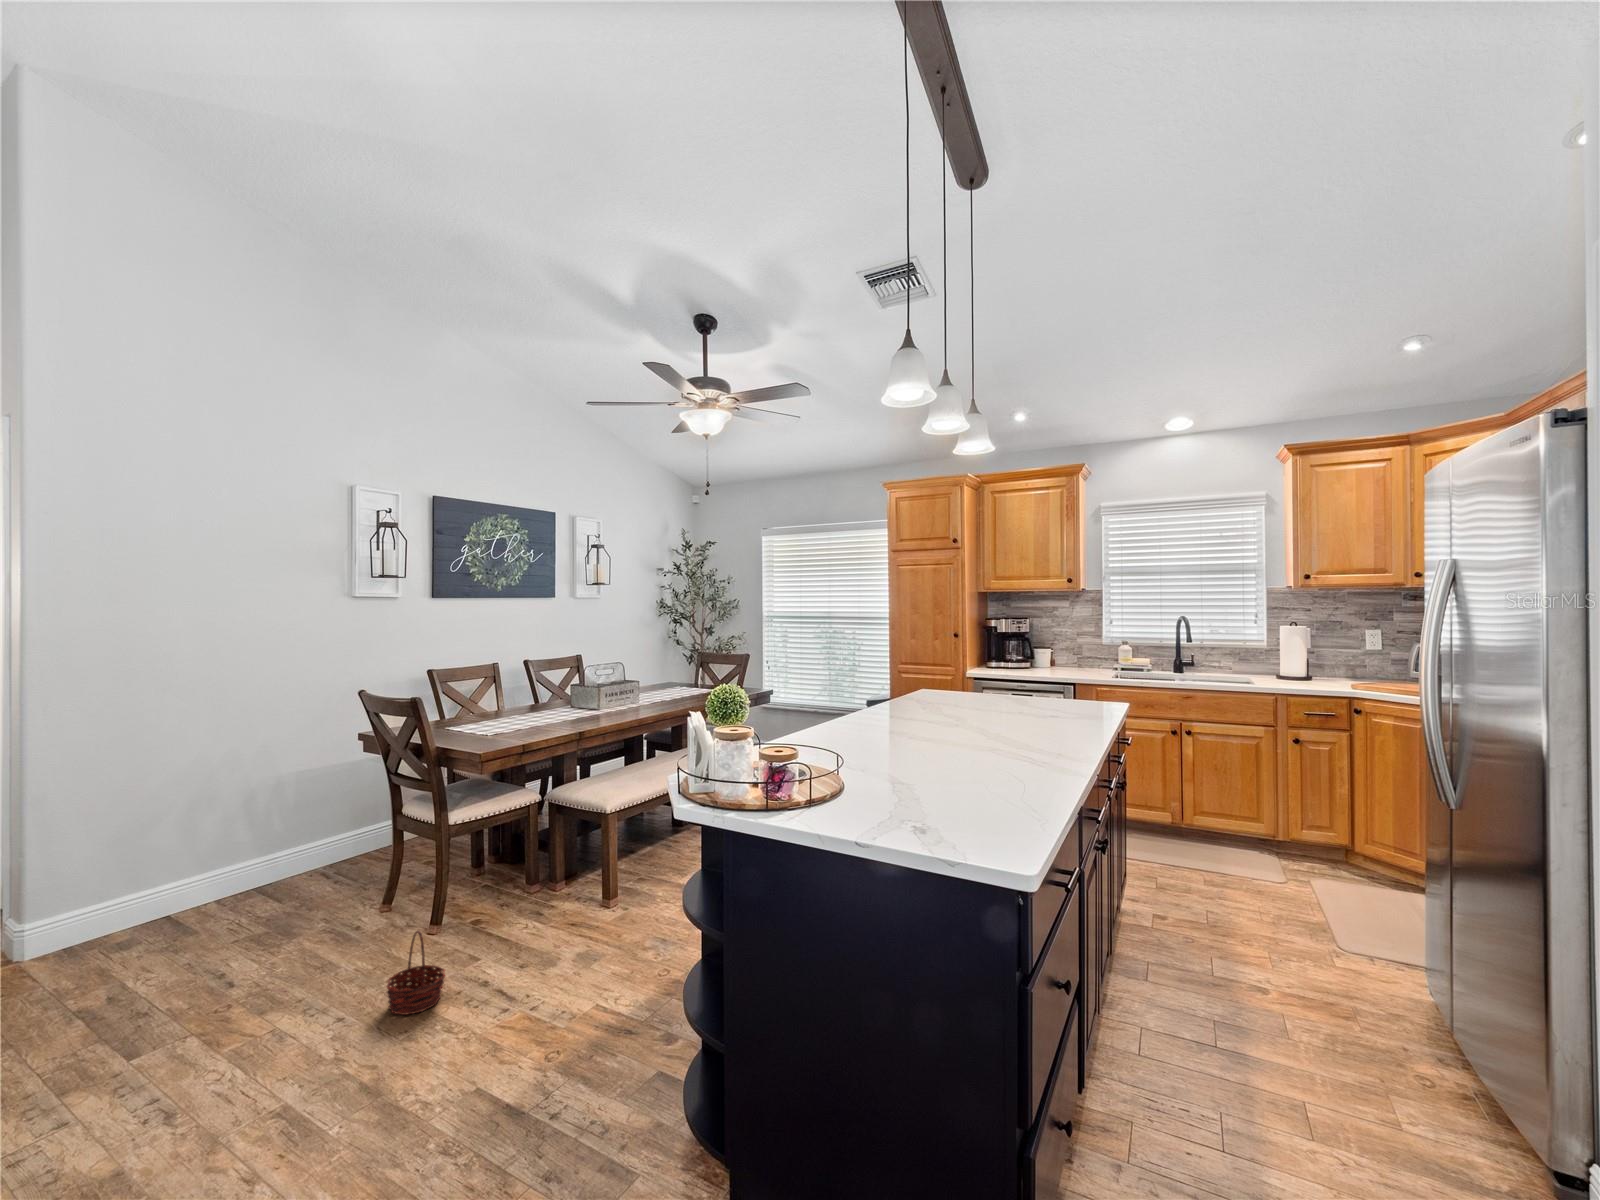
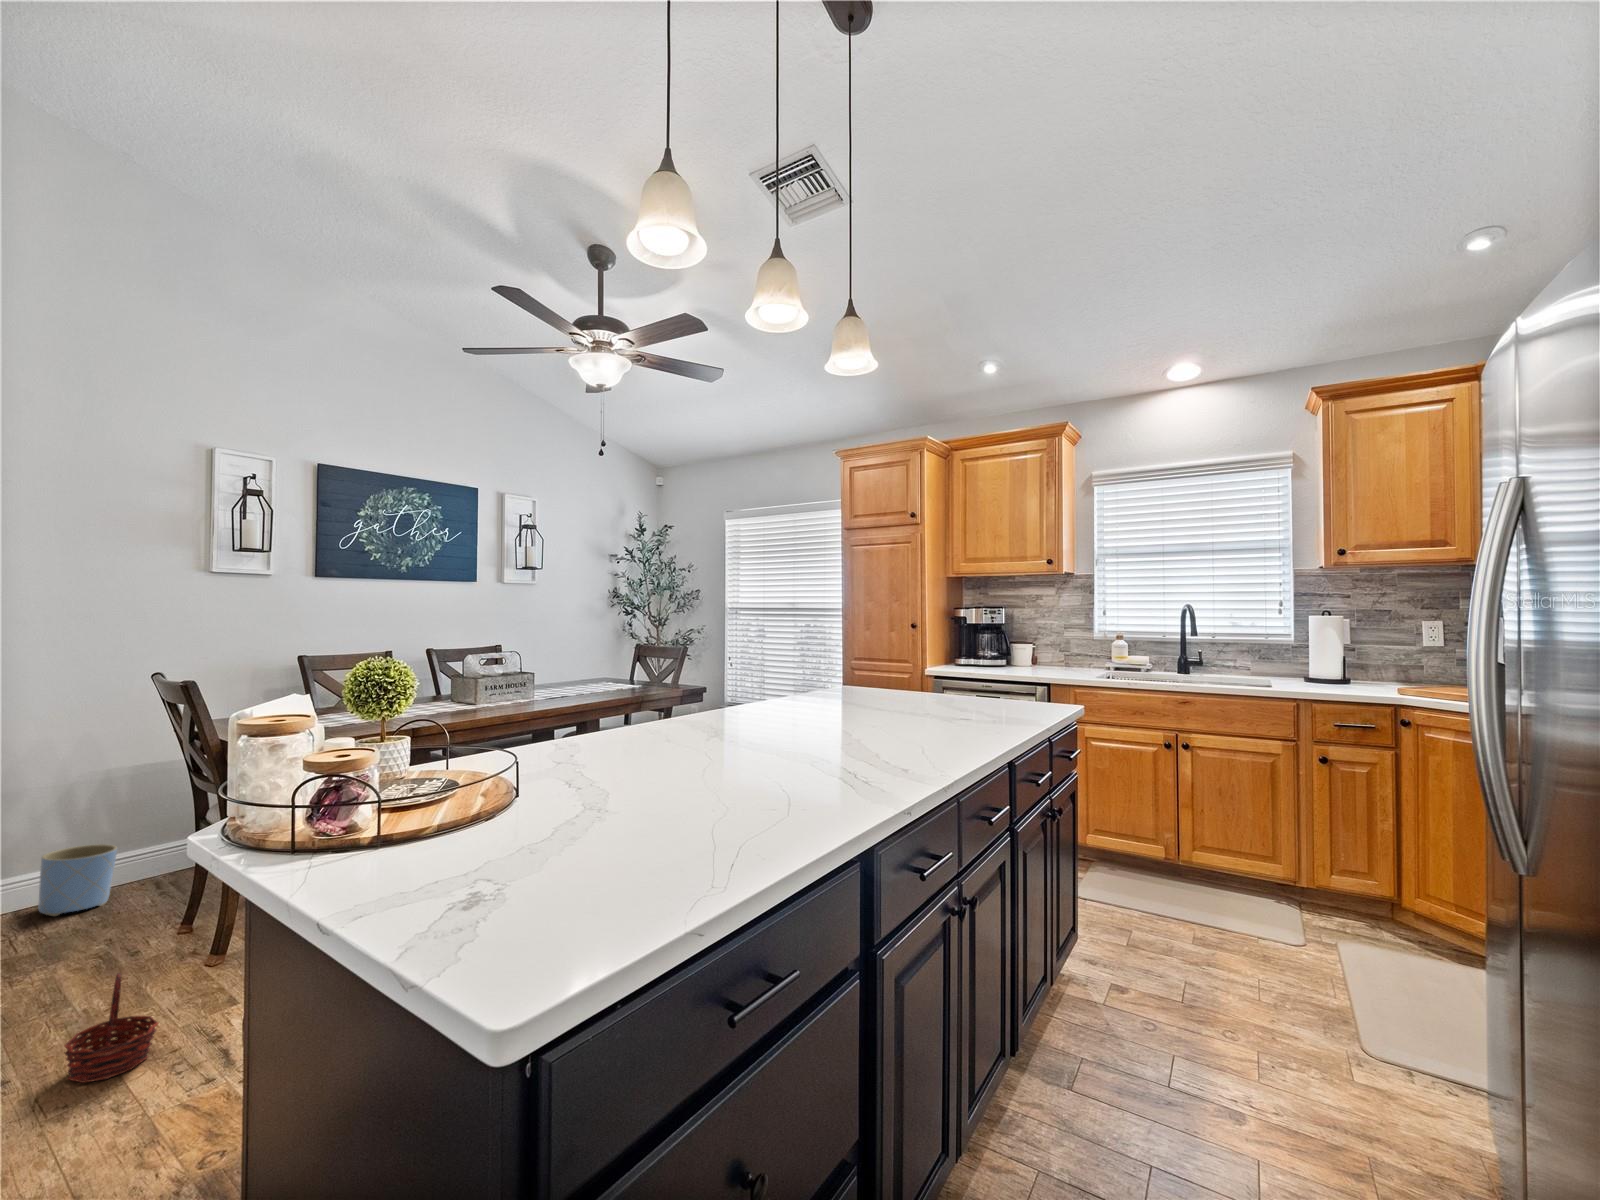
planter: none [242,838,301,900] -> present [38,844,117,916]

